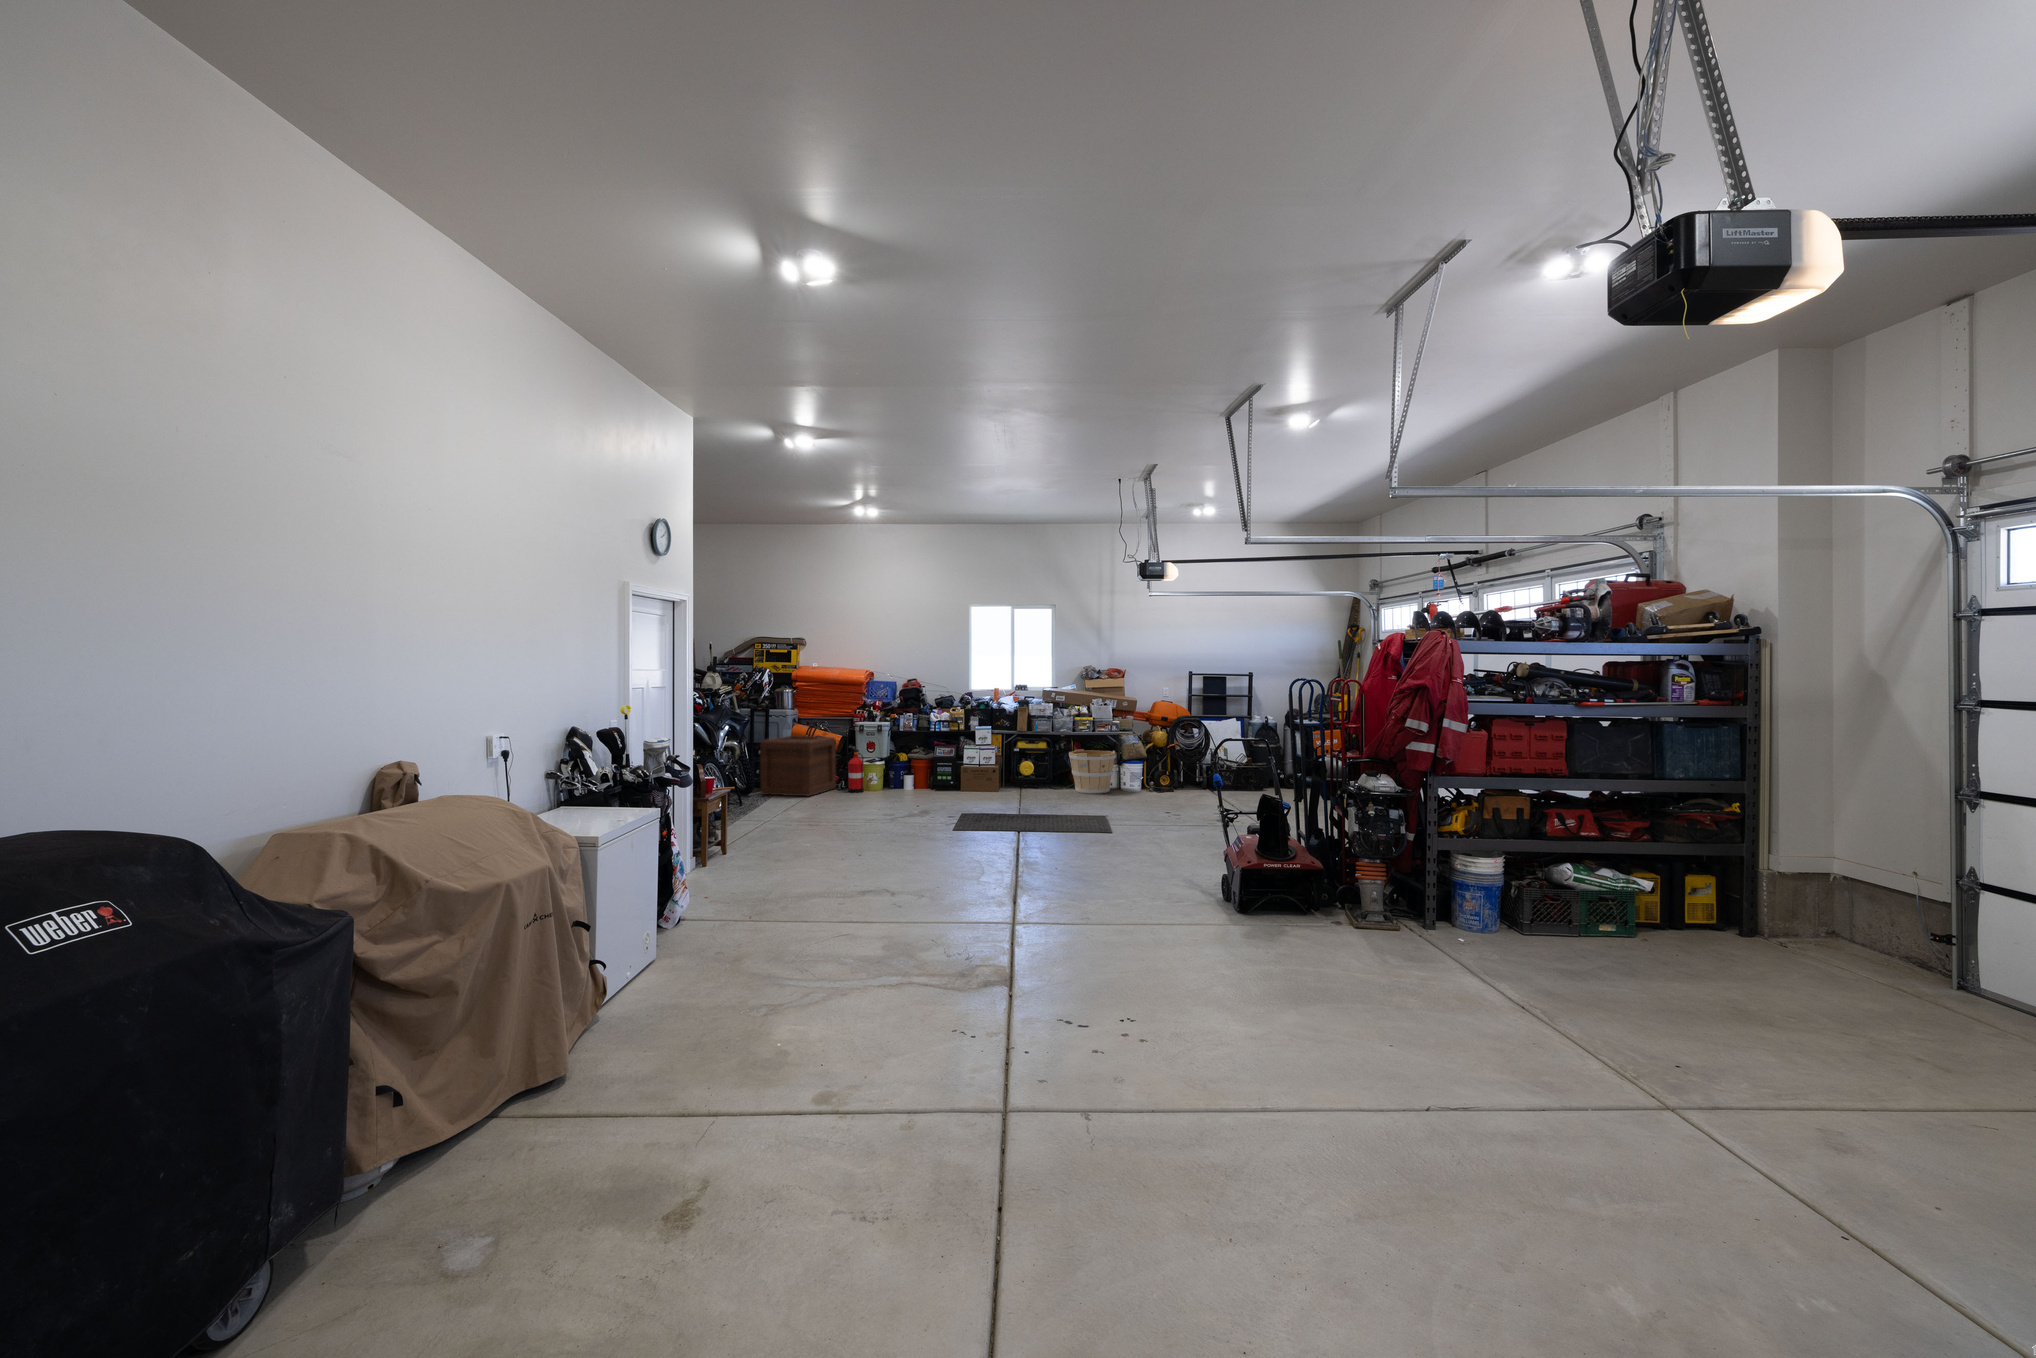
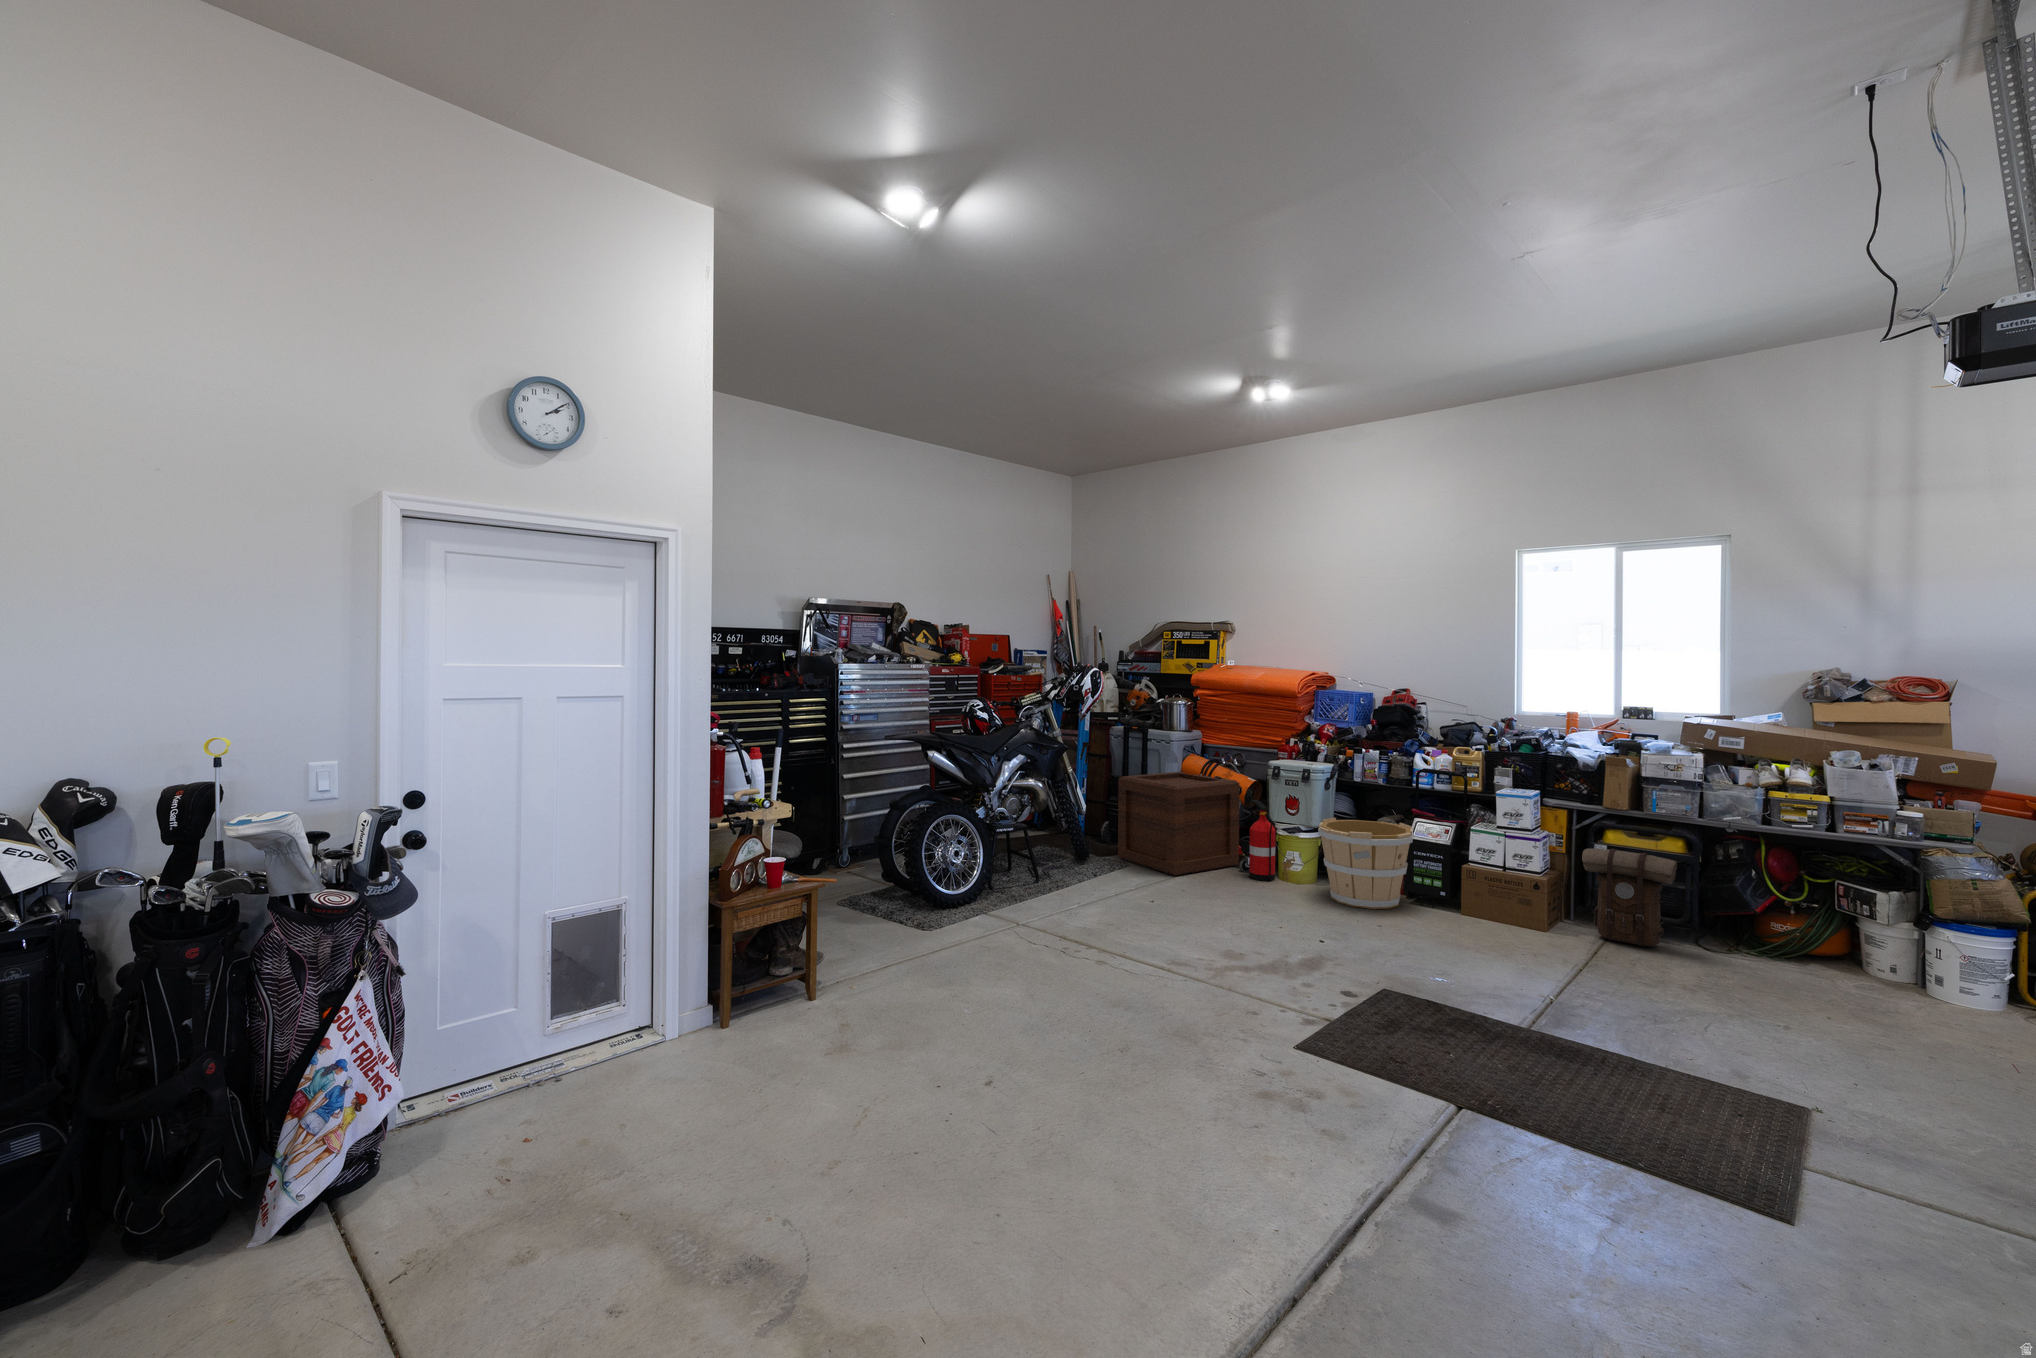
backpack: none [1013,749,1047,790] -> present [1582,849,1677,947]
wooden bucket: present [1069,749,1116,794] -> present [1318,818,1414,909]

